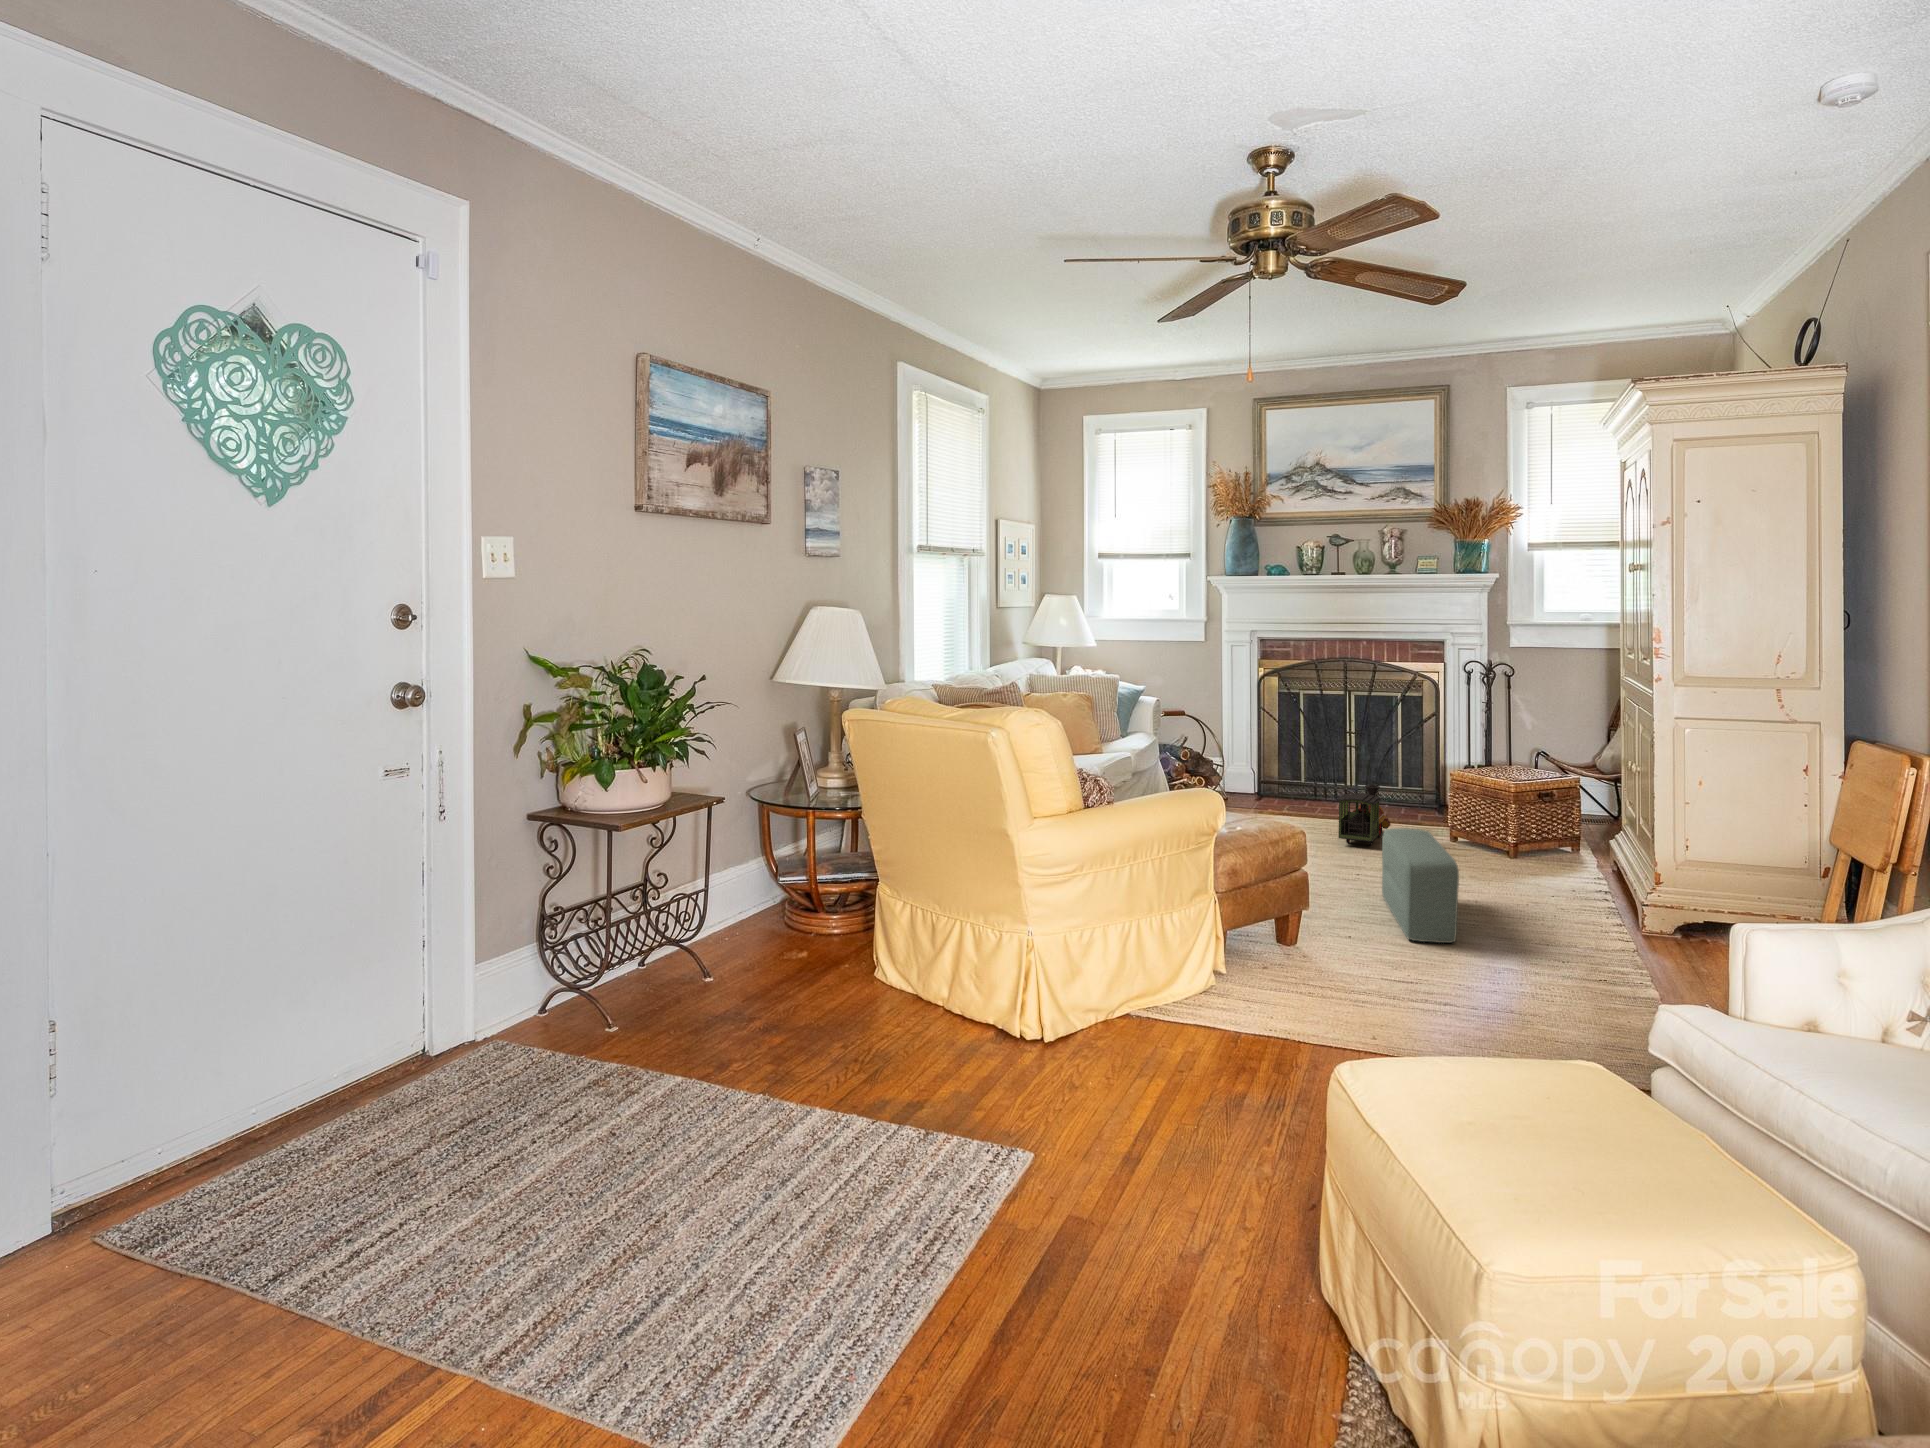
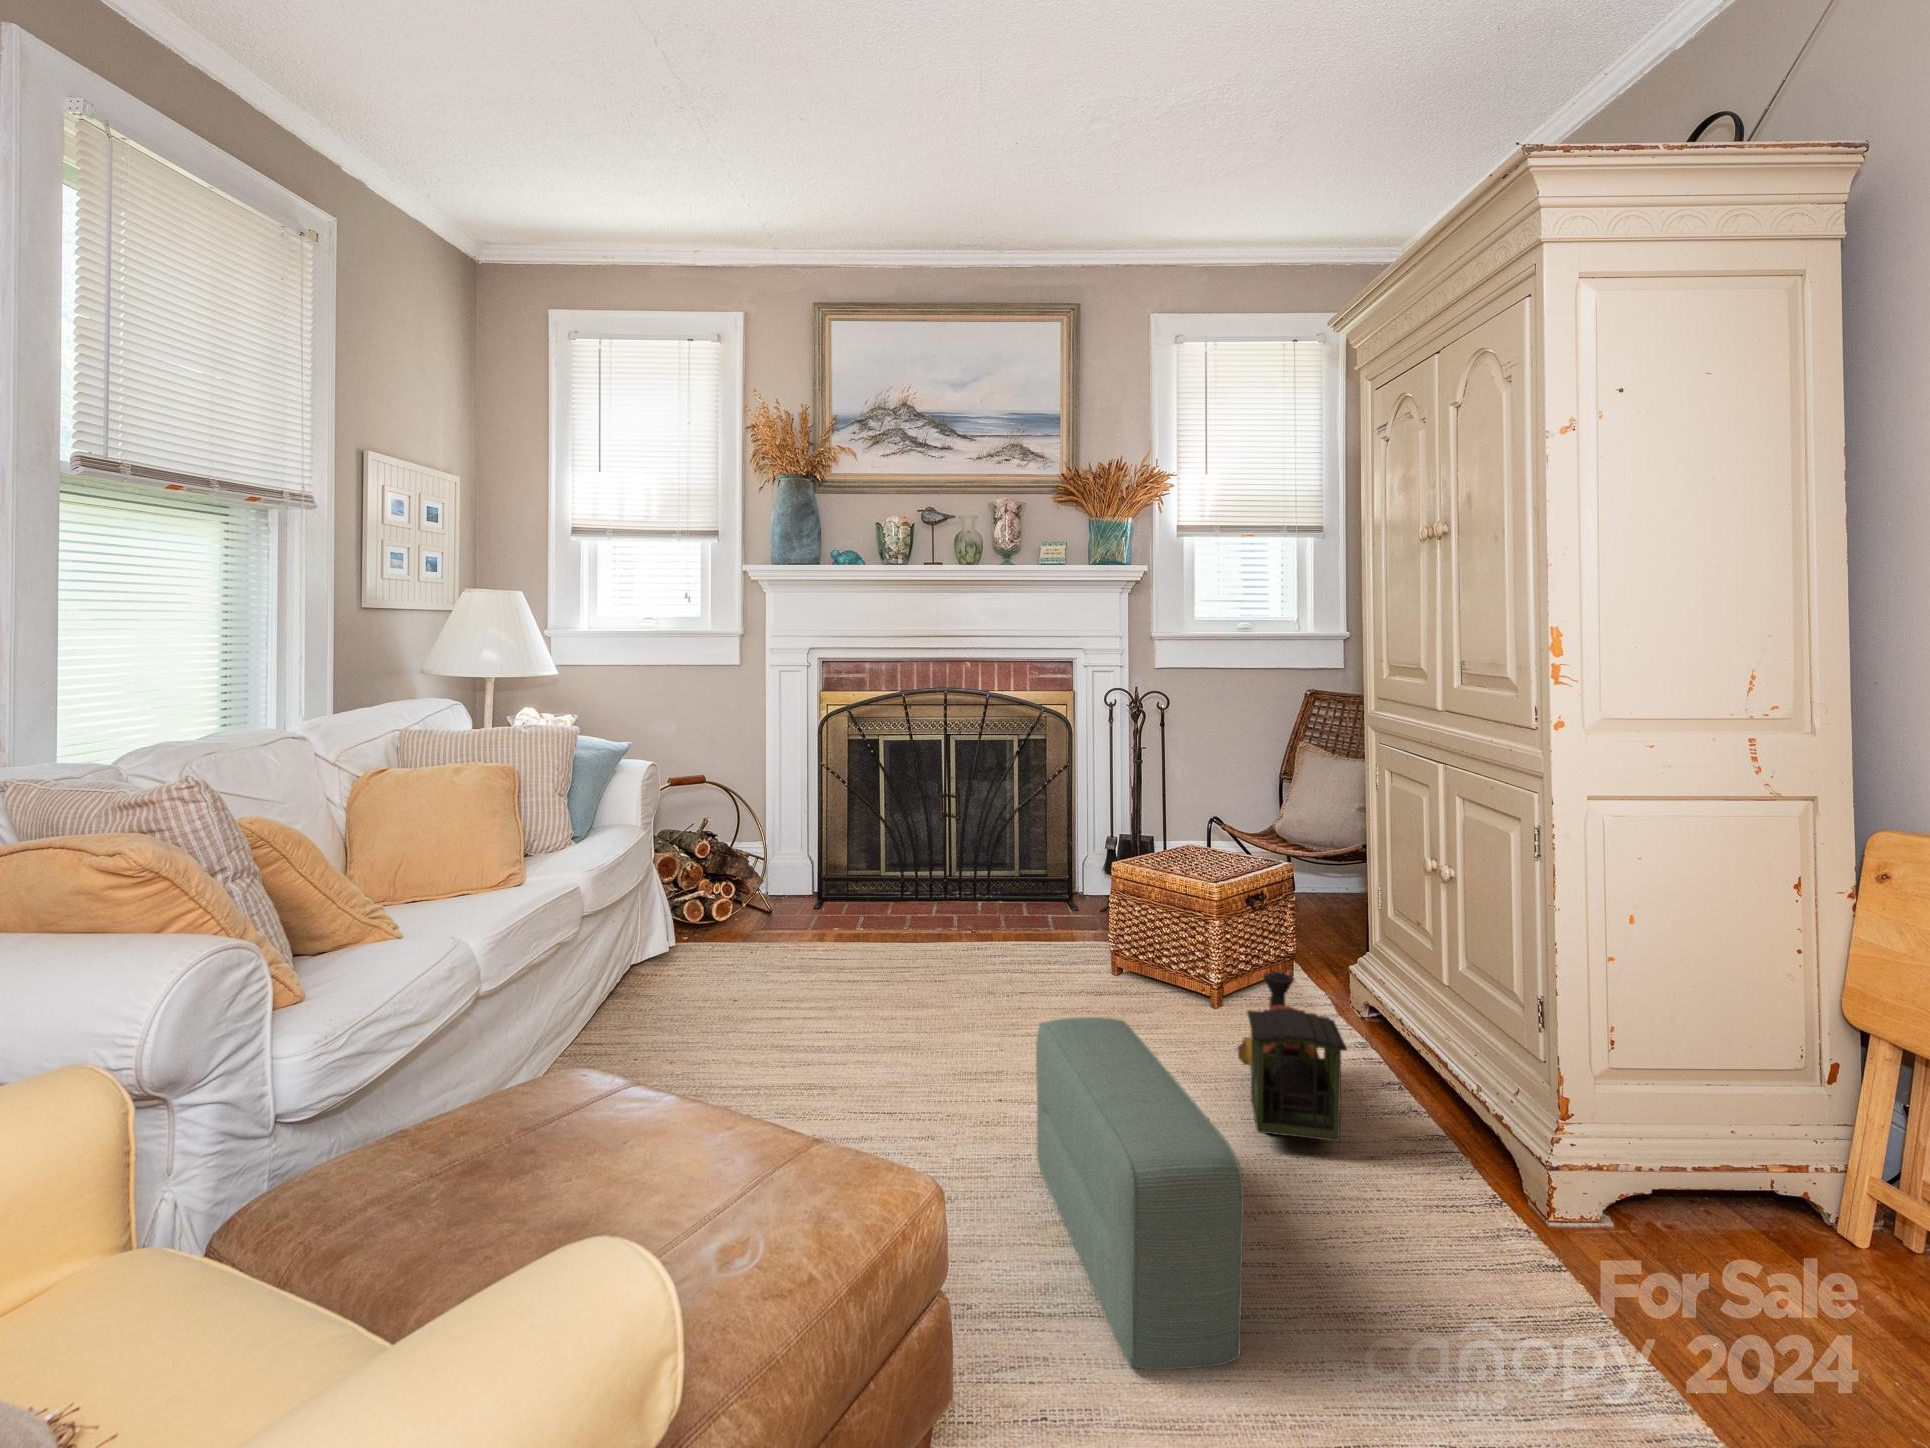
toy train: present [1337,784,1391,846] -> present [1238,972,1347,1141]

